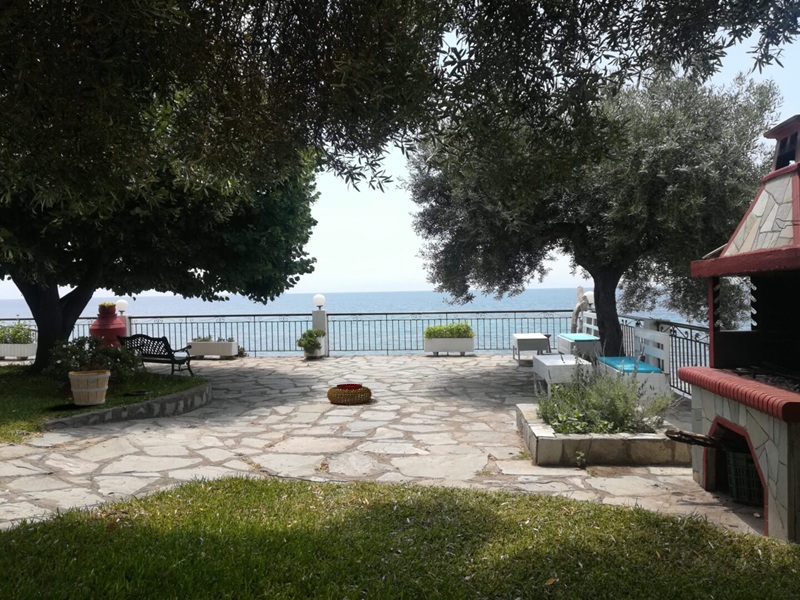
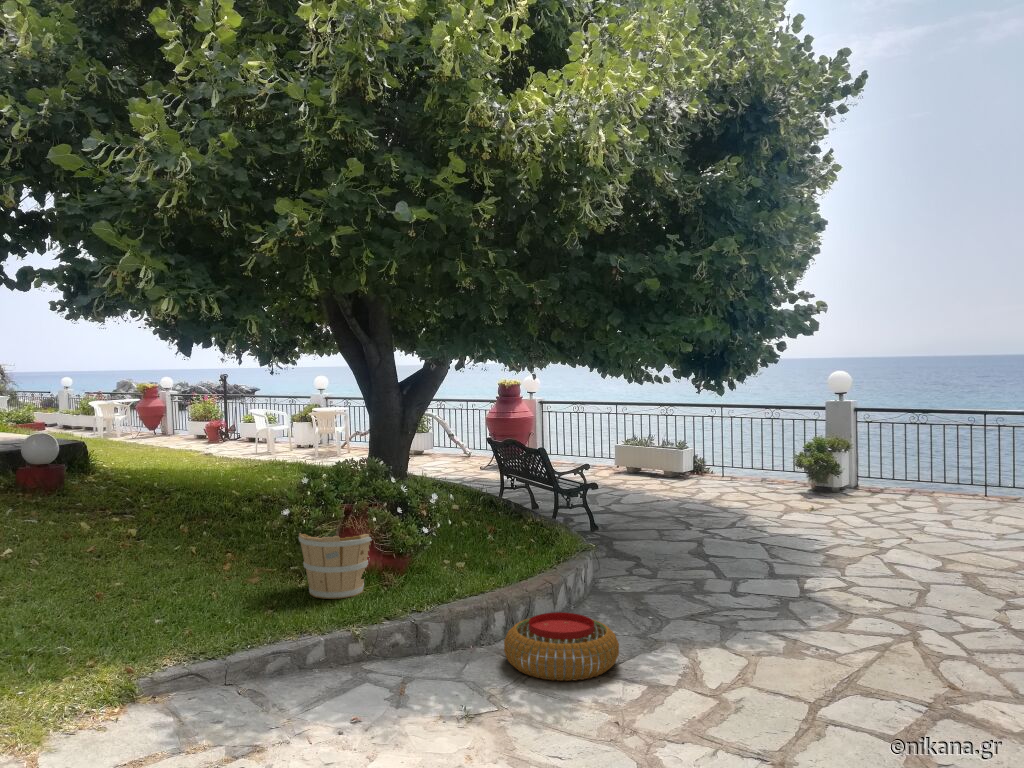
potted tree: present [130,358,153,394] -> none [422,497,473,576]
pouf: present [327,384,372,404] -> present [504,612,619,681]

